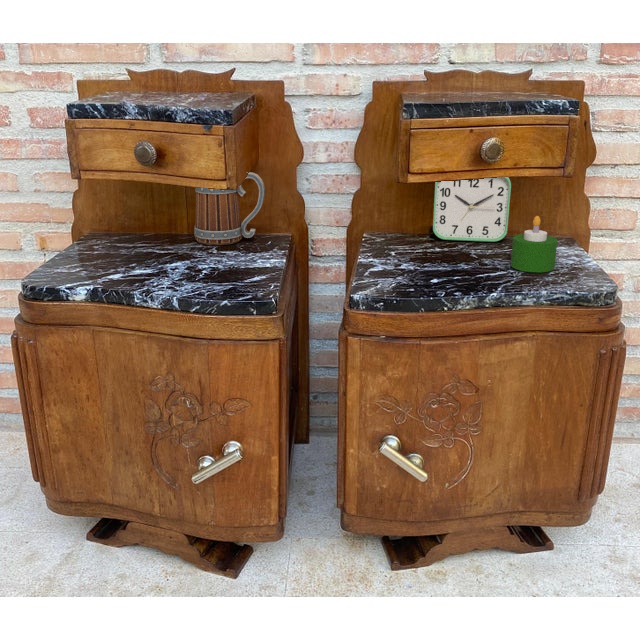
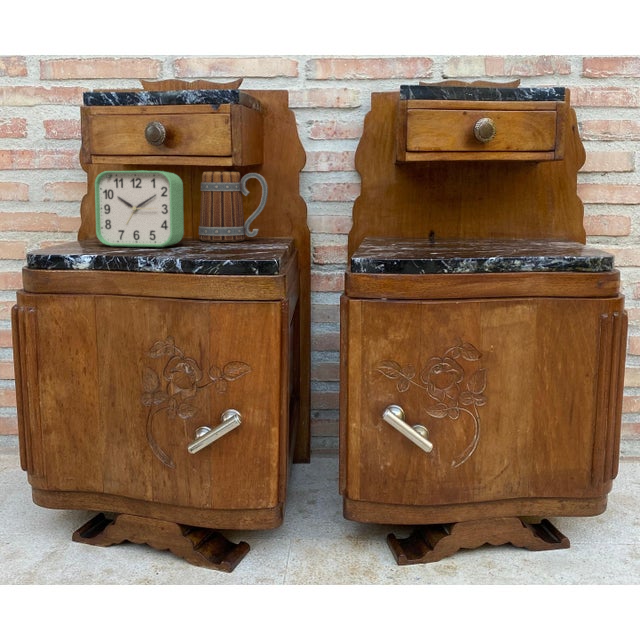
alarm clock: present [433,177,511,242] -> present [95,171,184,247]
candle: present [511,216,557,272] -> none [509,197,554,250]

